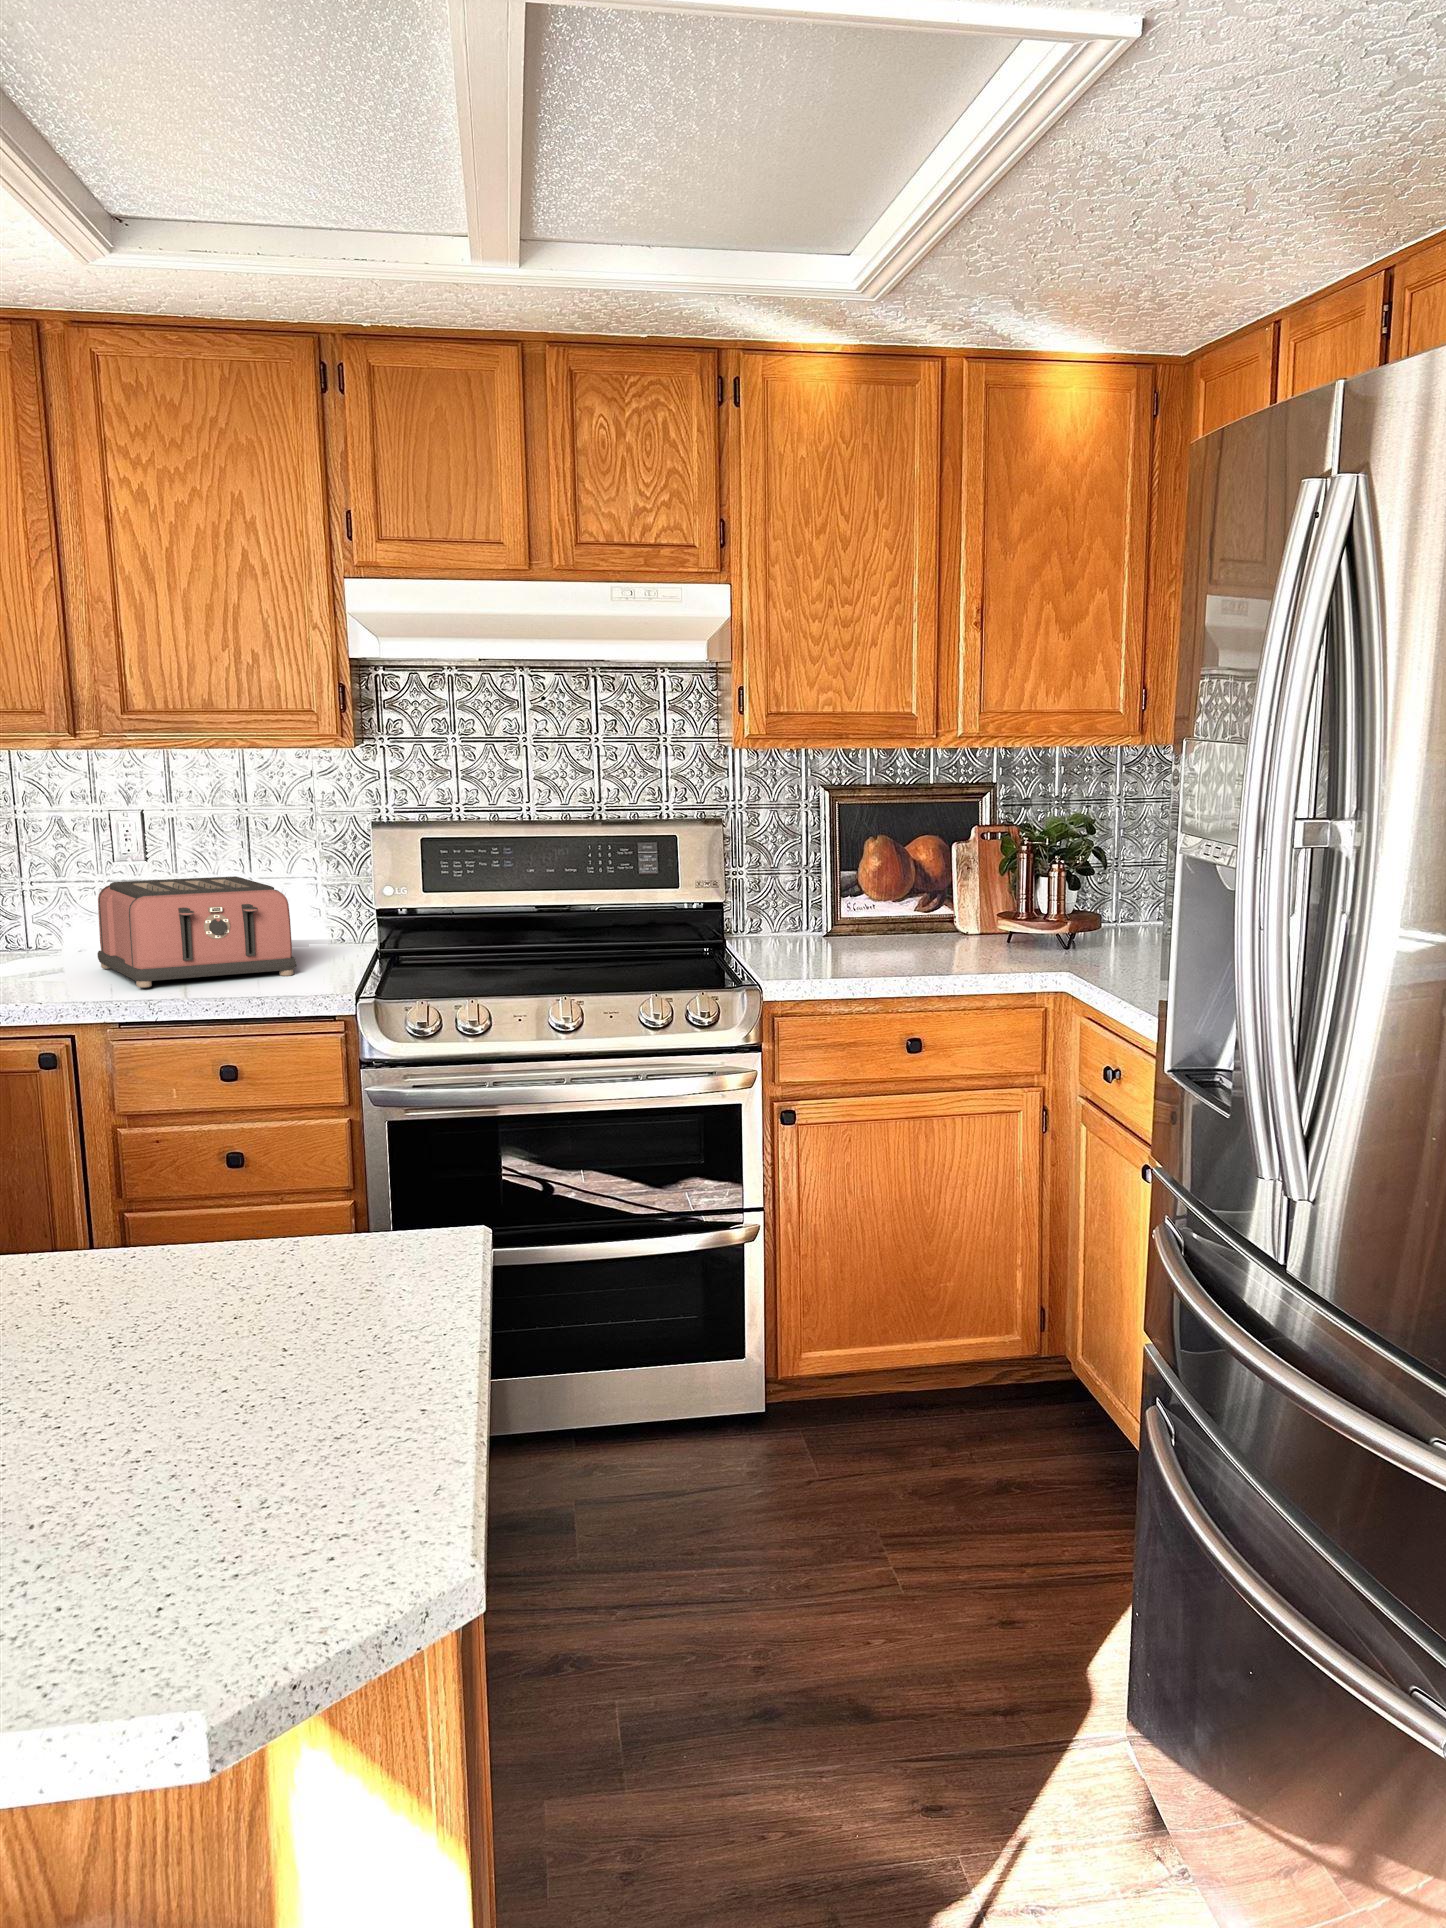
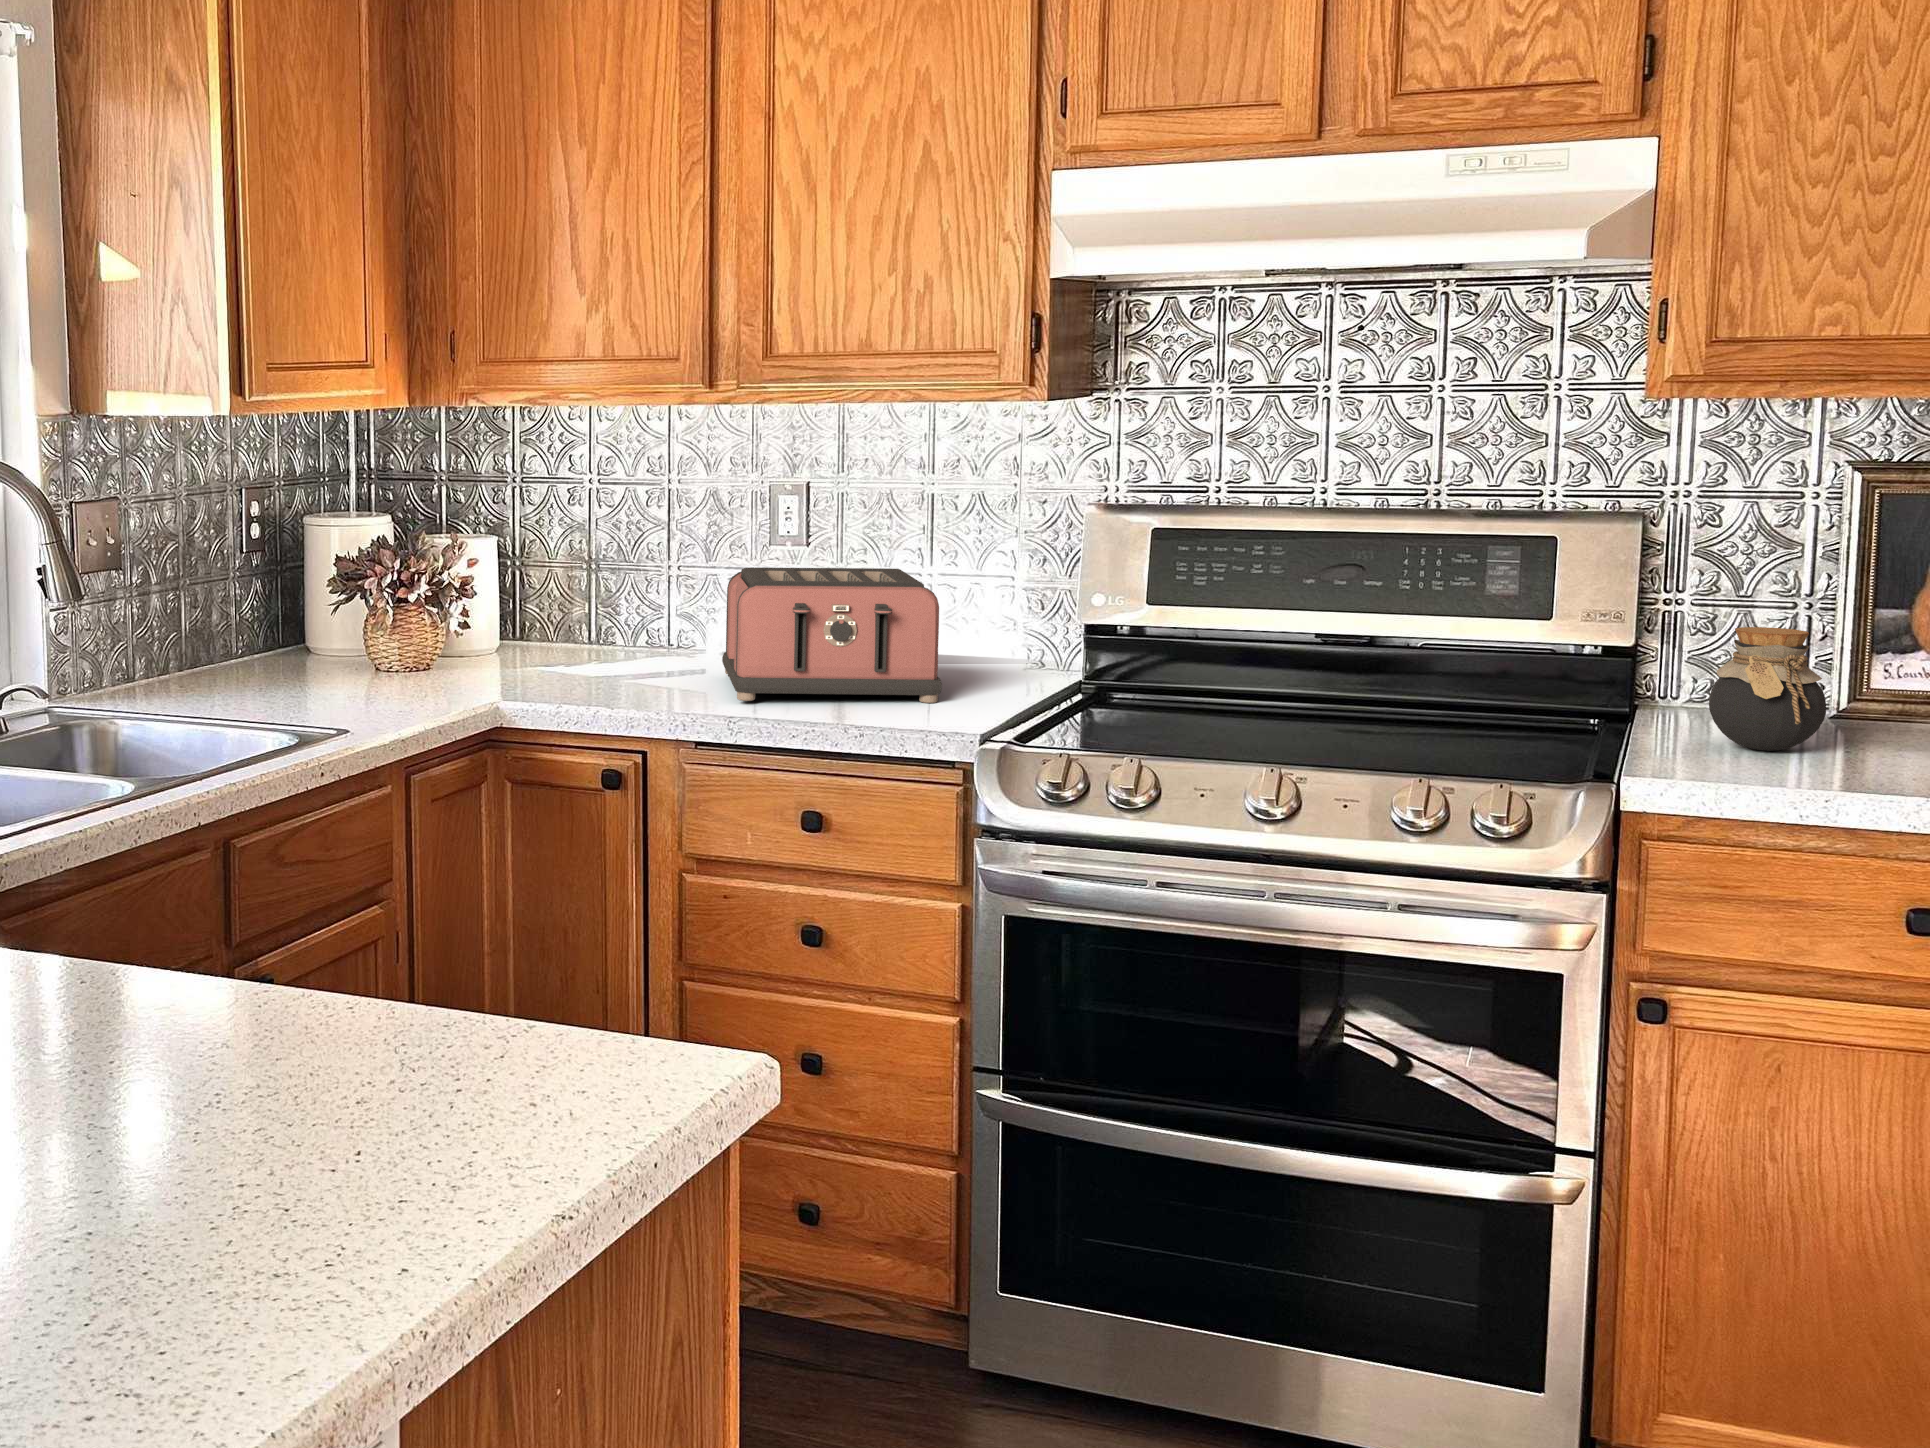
jar: none [781,884,841,957] -> present [1709,627,1826,751]

